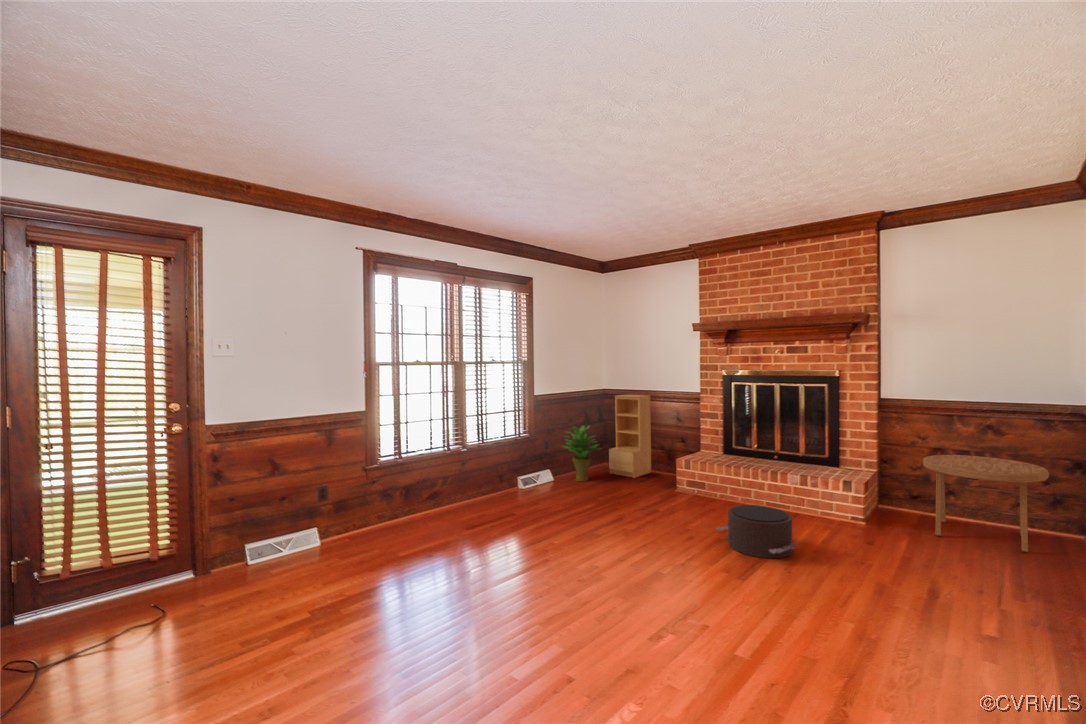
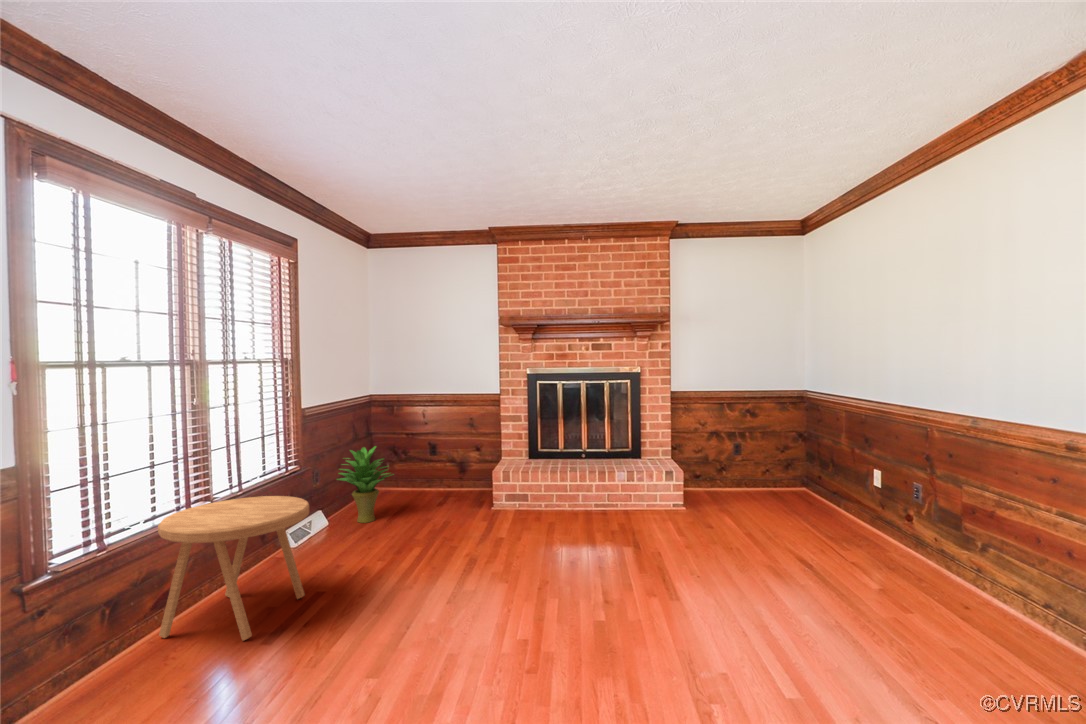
bookshelf: present [609,395,651,478] -> none [392,403,441,506]
side table: present [923,455,1049,552] -> present [158,496,309,641]
pouf: present [716,505,797,558] -> none [590,507,674,560]

